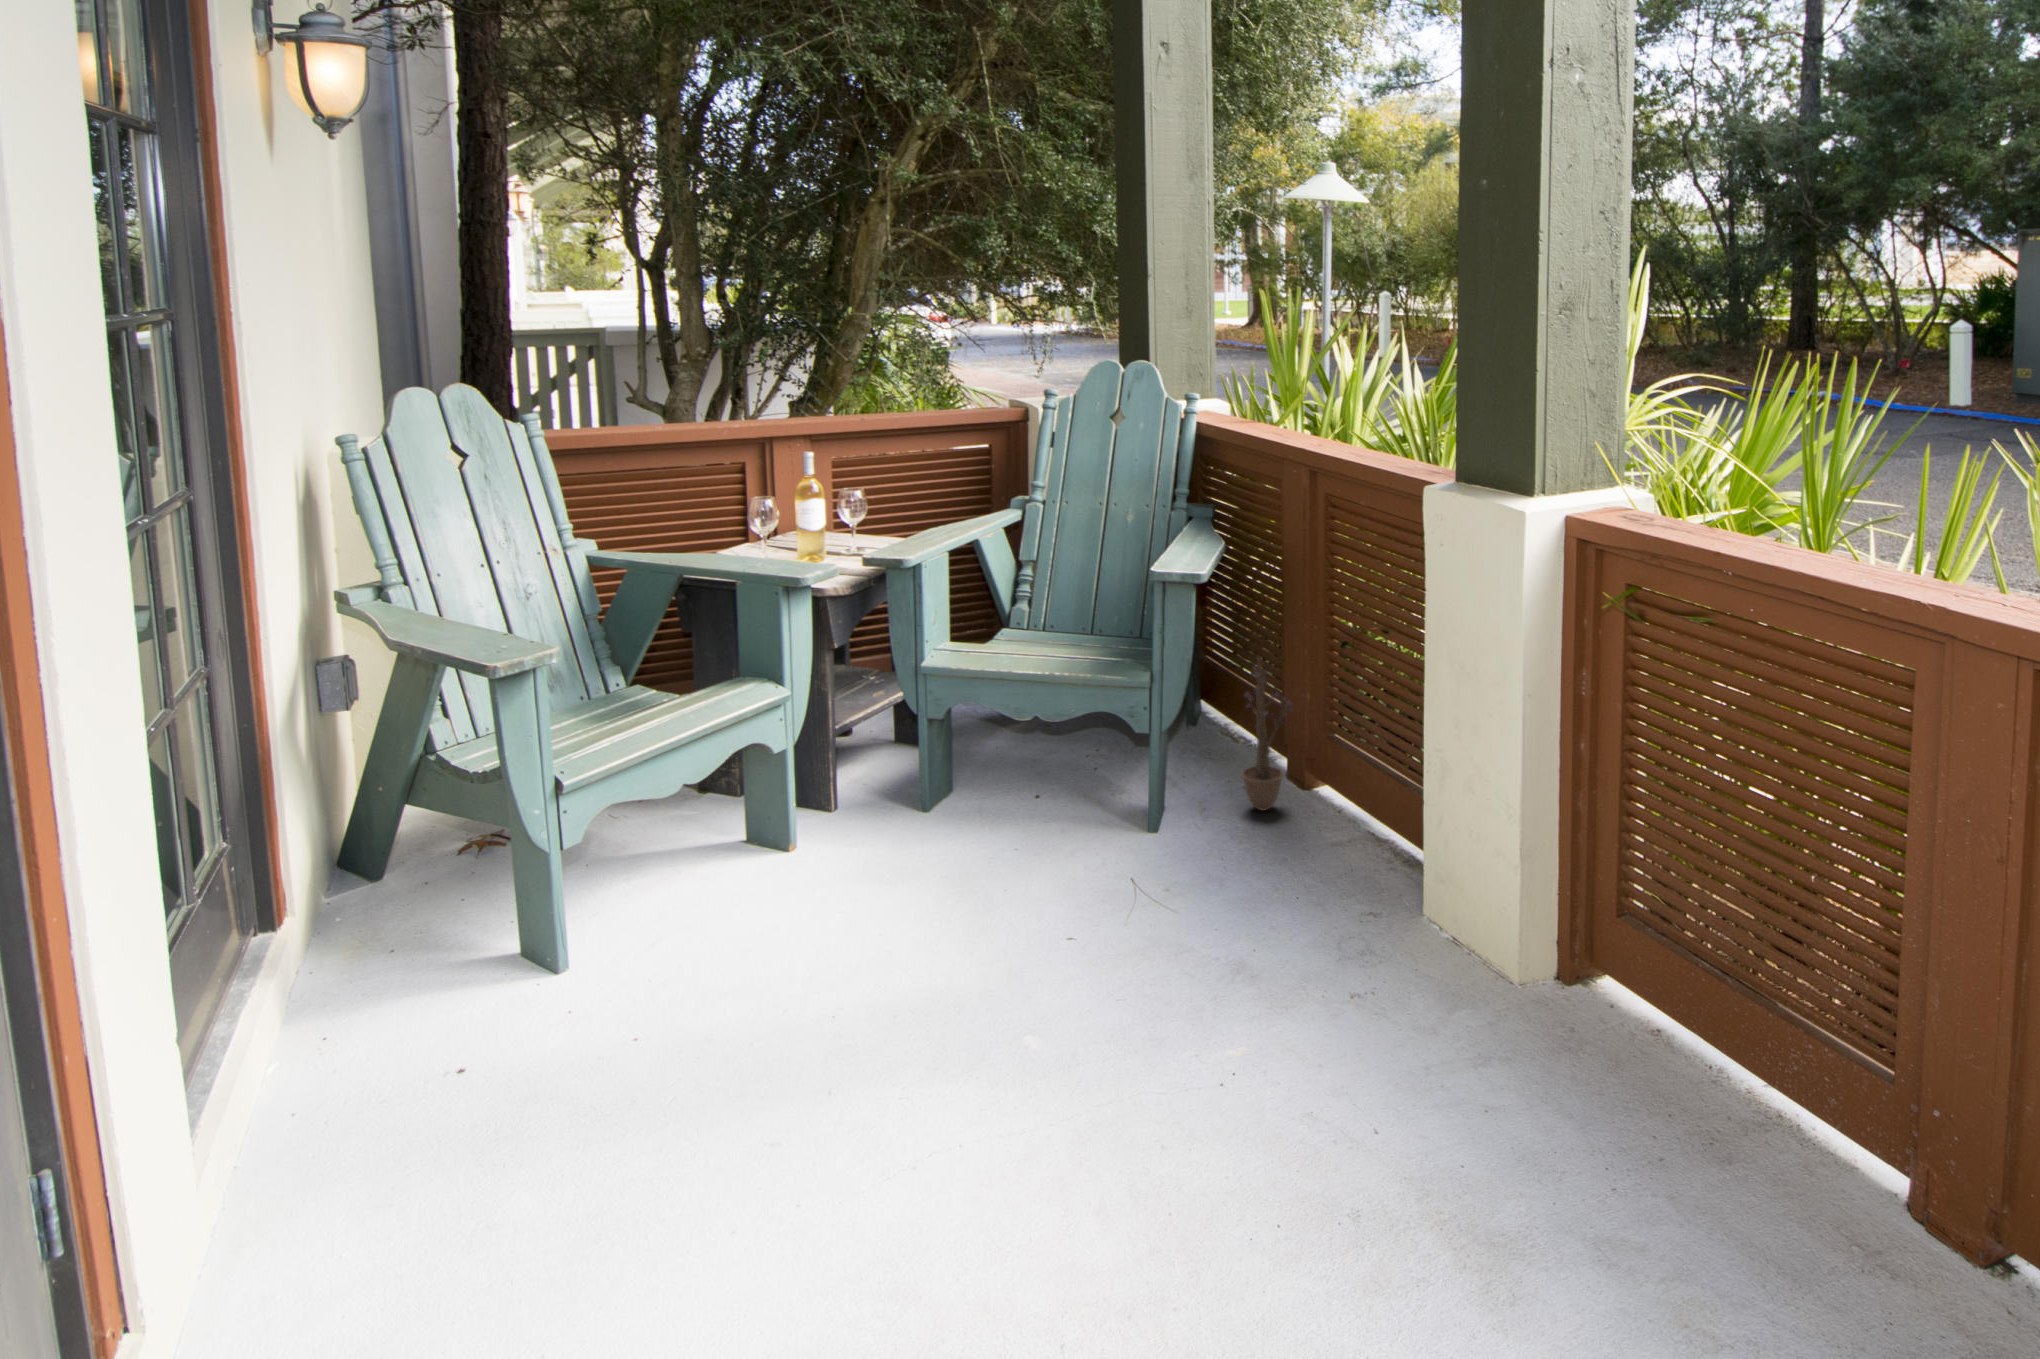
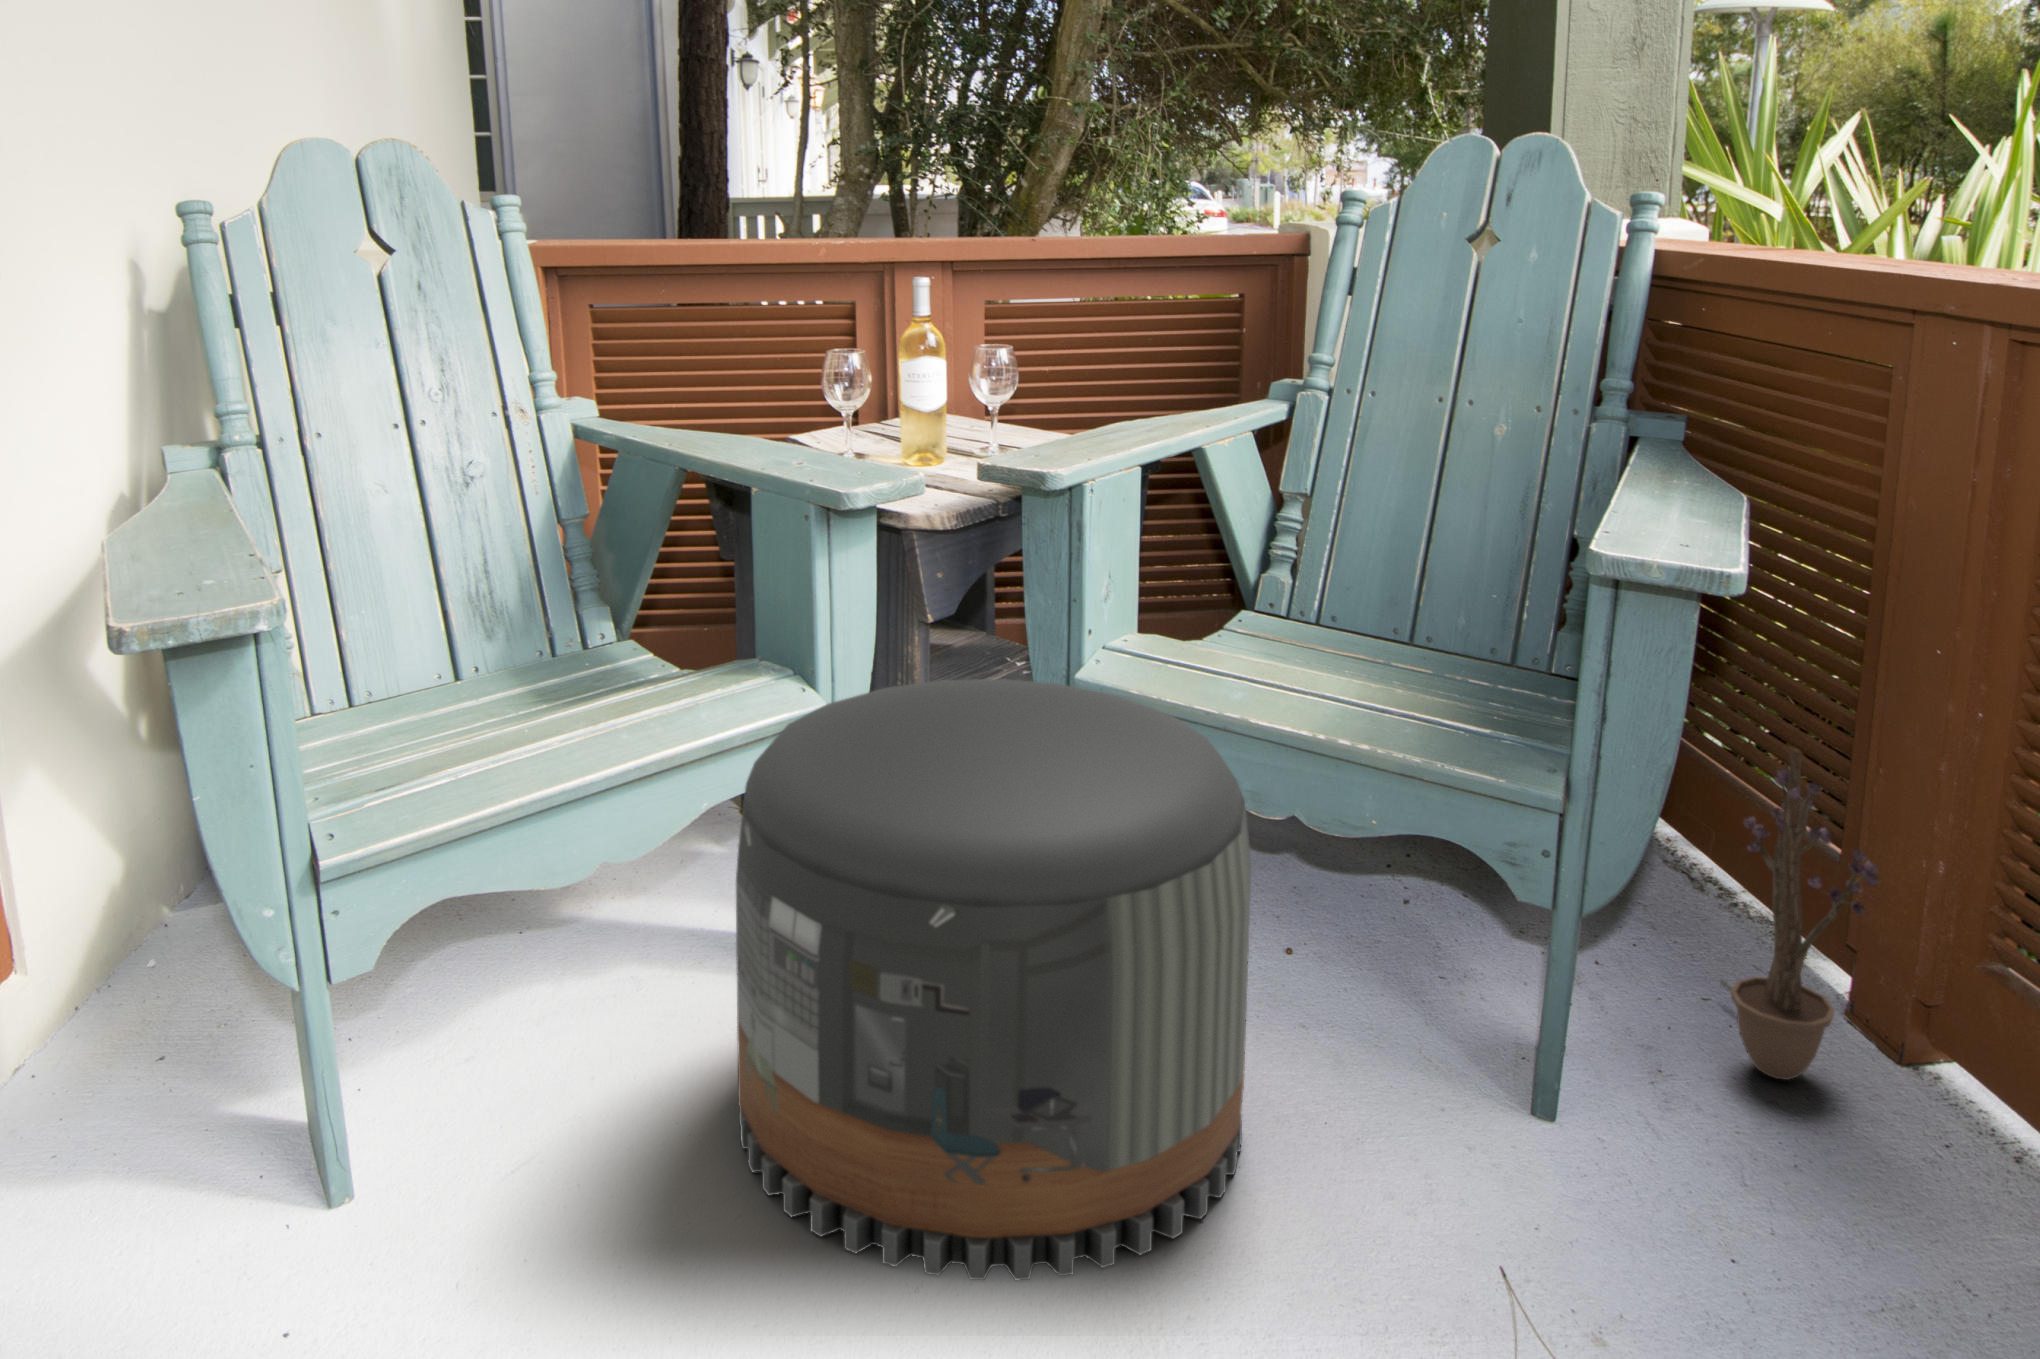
pouf: none [760,667,1021,943] -> present [736,679,1251,1280]

